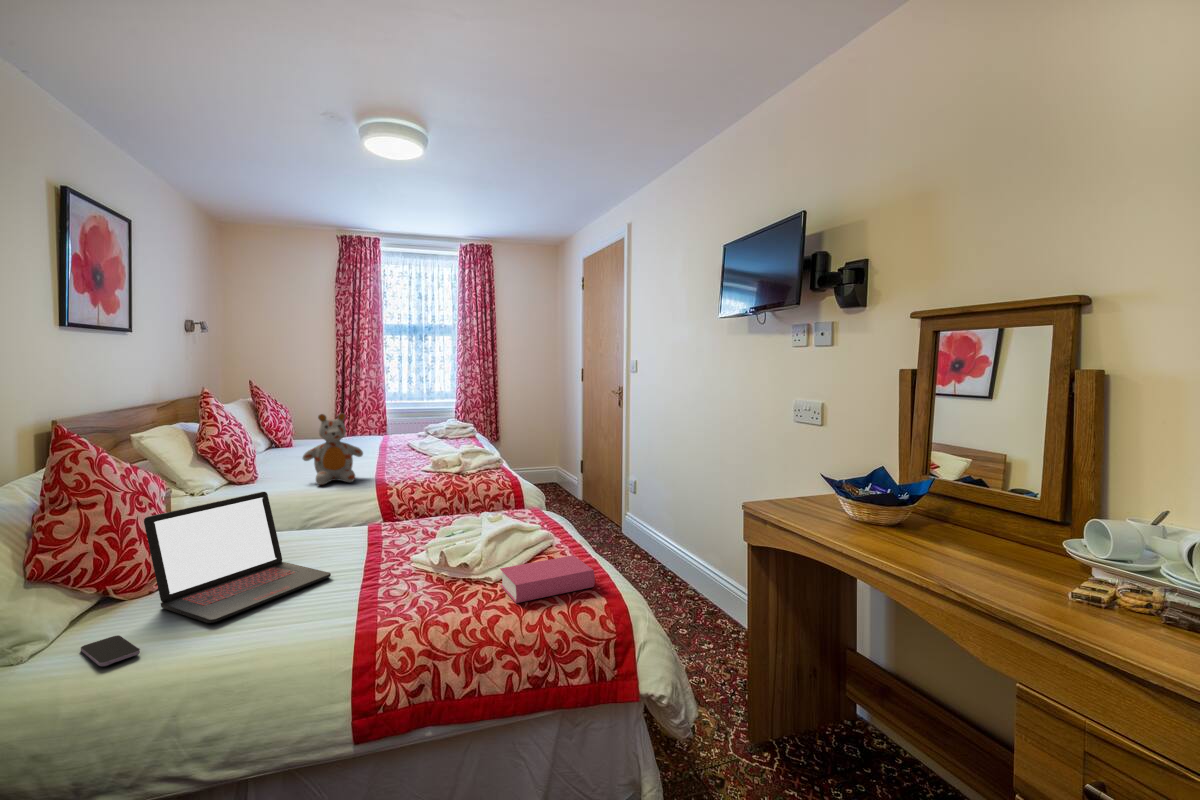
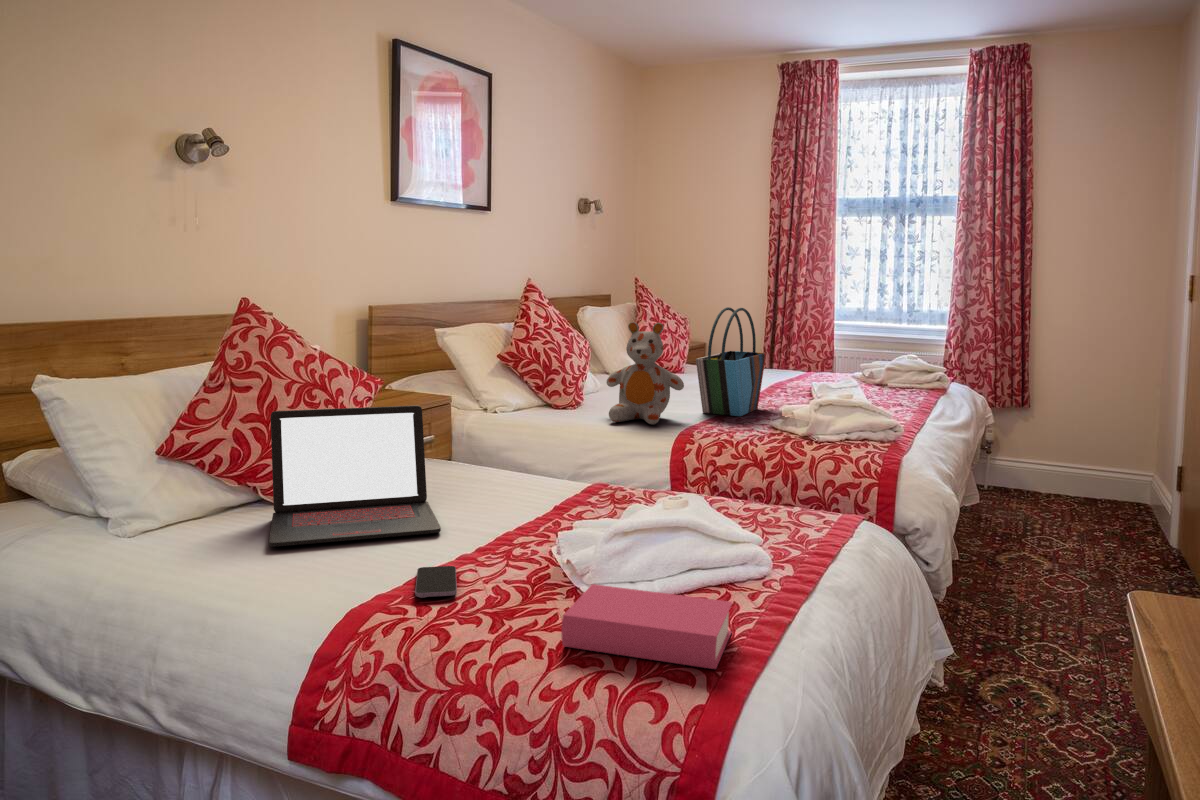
tote bag: none [364,399,396,470] -> present [696,307,766,416]
smartphone: present [81,635,140,666] -> present [415,566,457,598]

